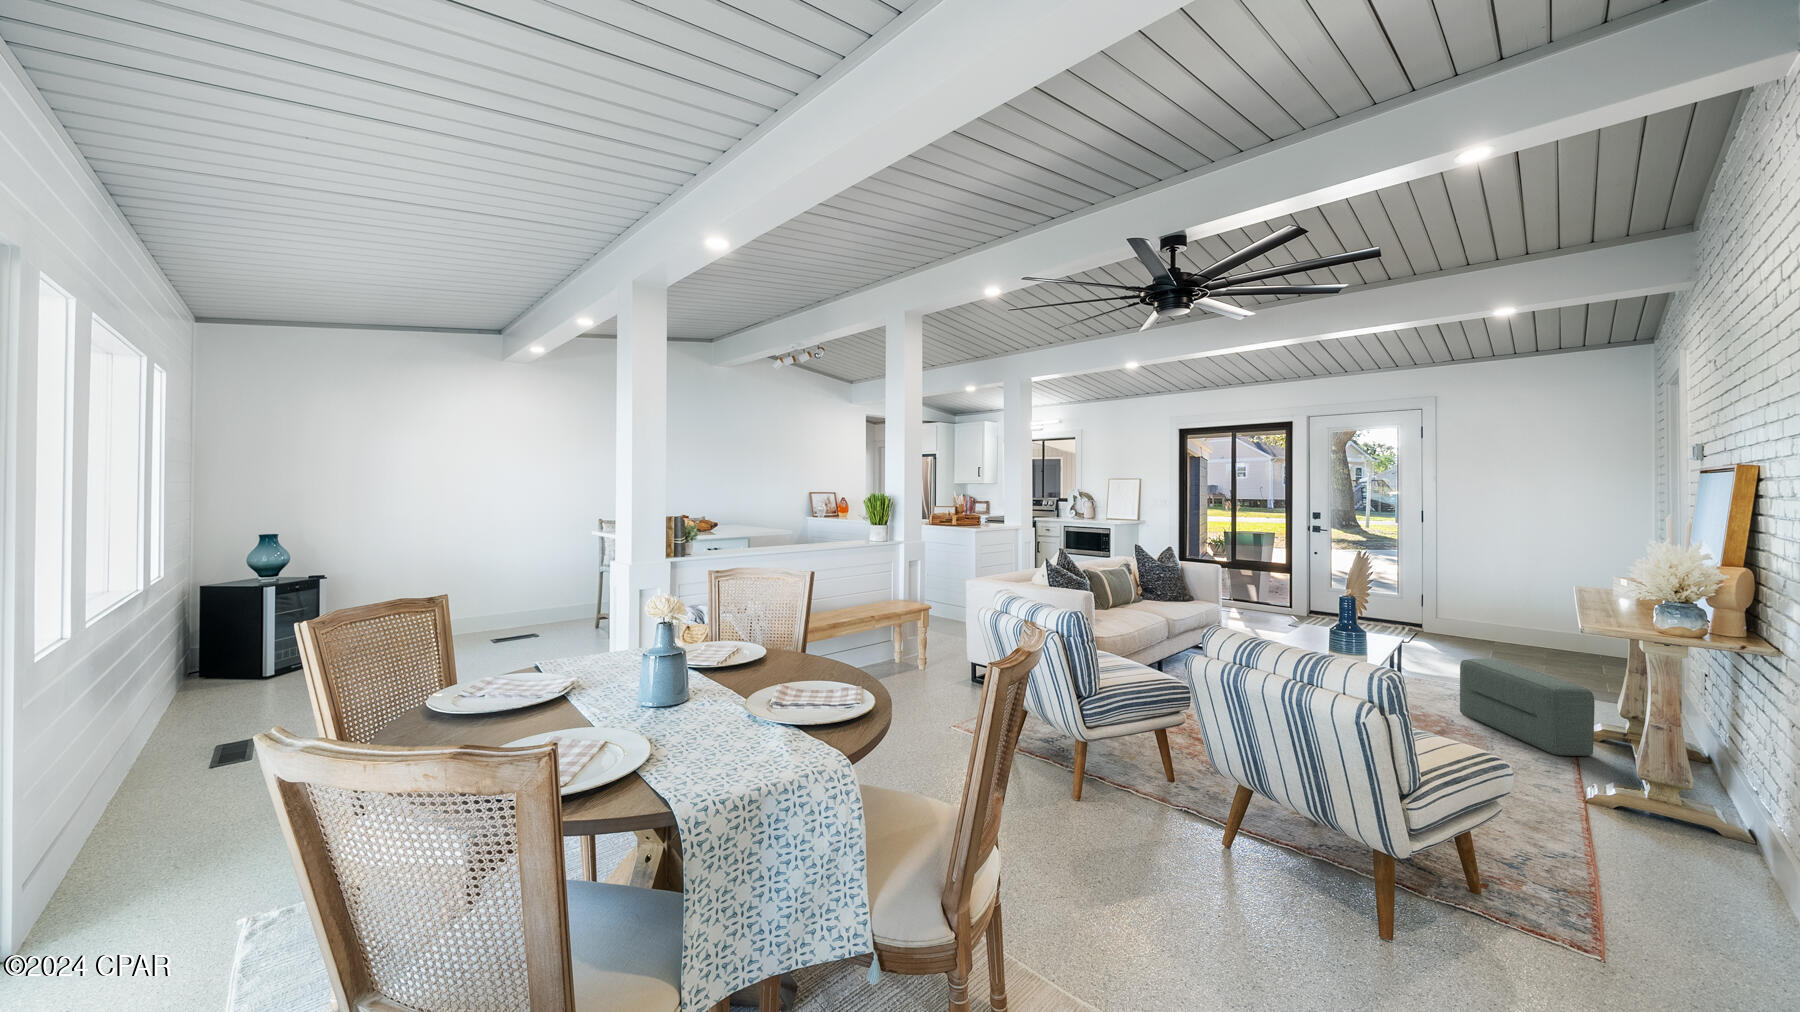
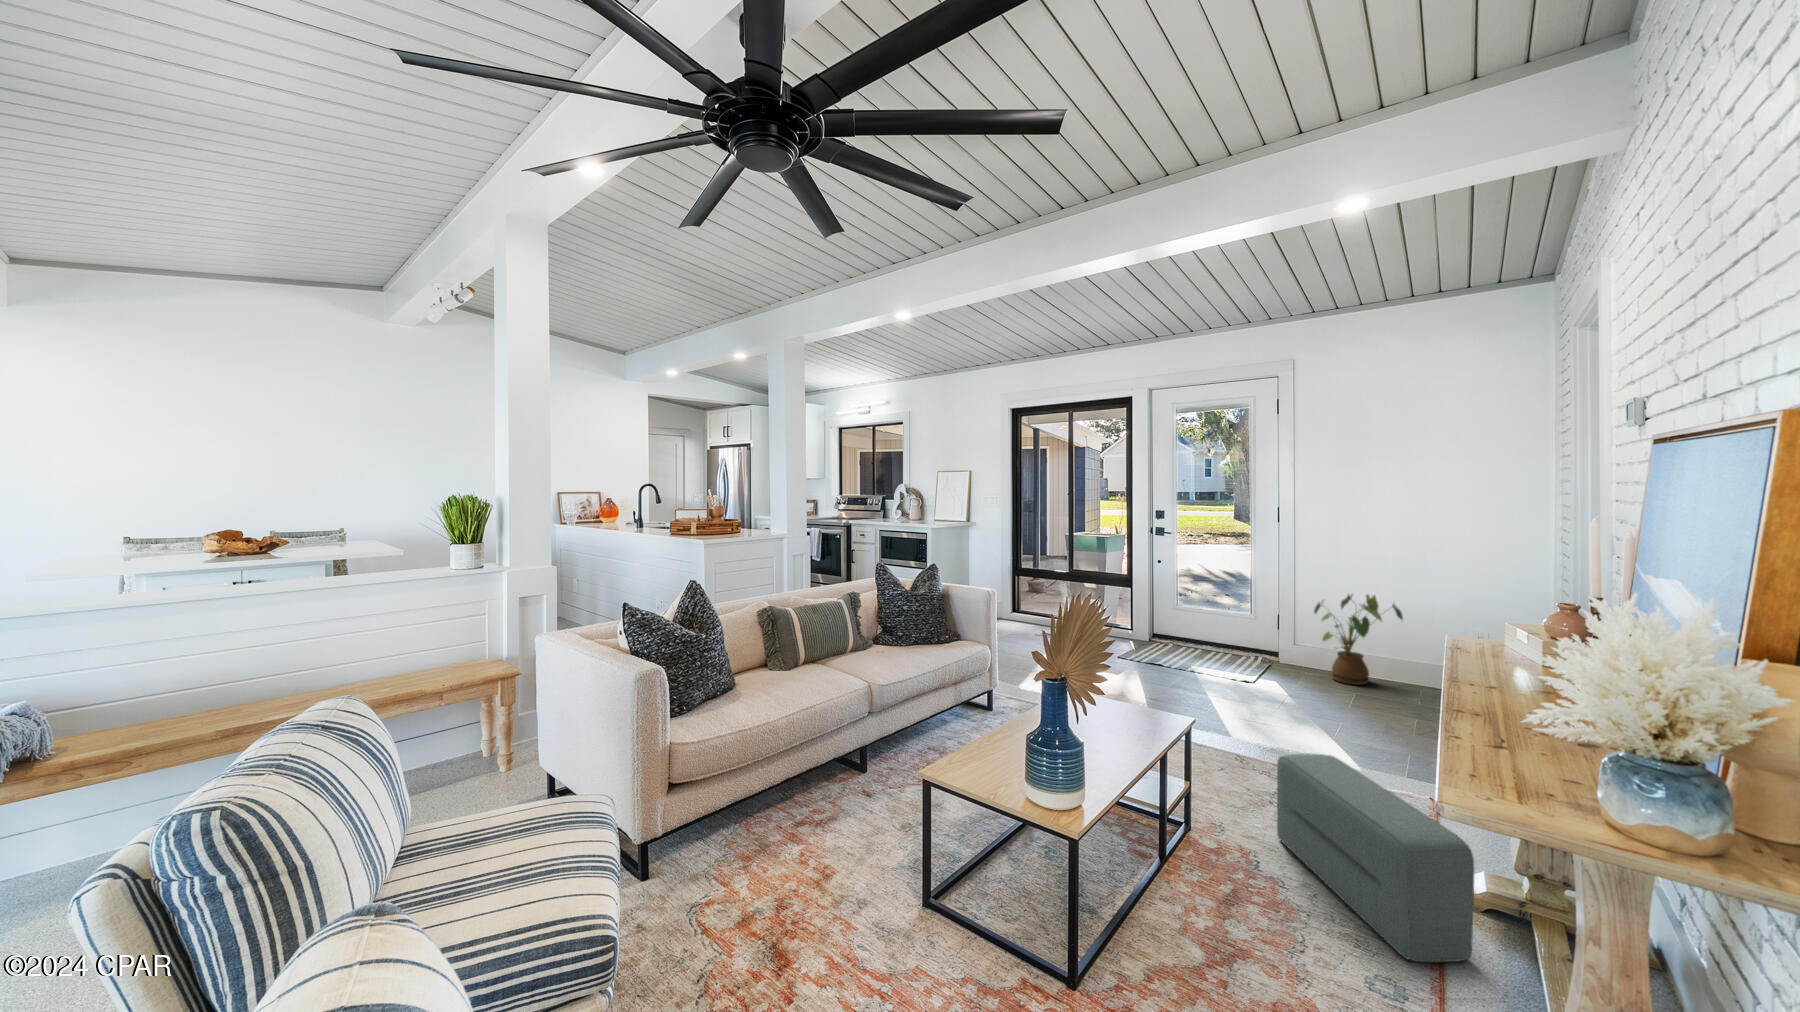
house plant: none [1457,576,1532,645] -> present [1314,595,1403,685]

